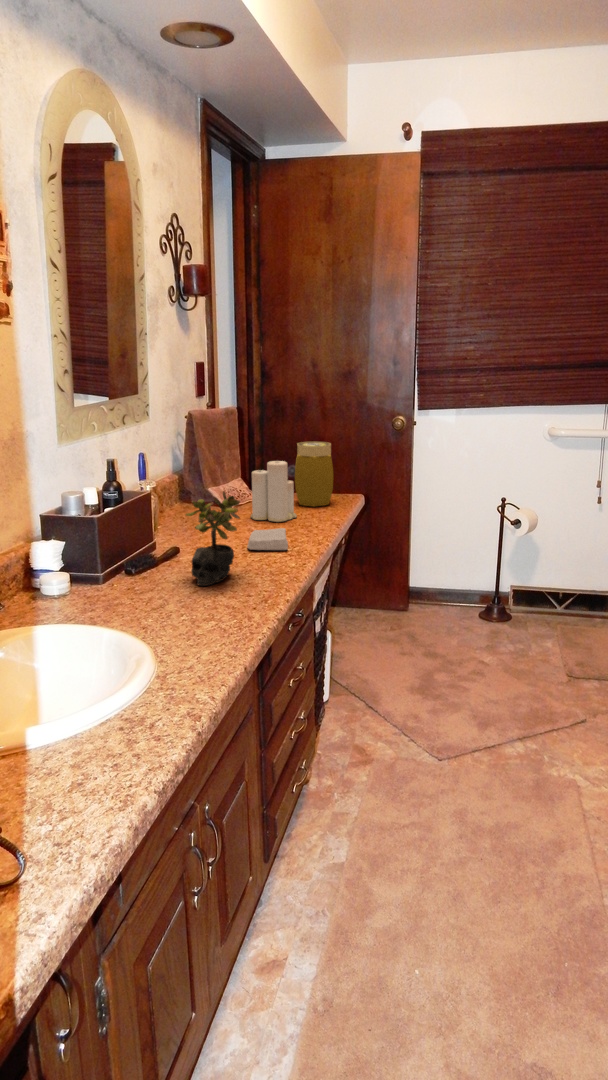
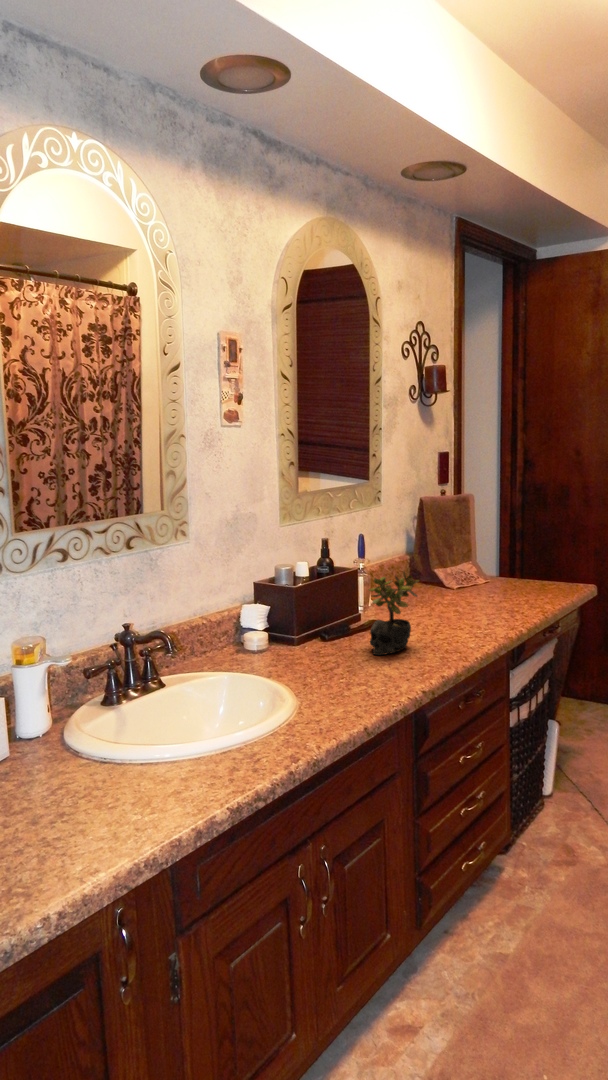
jar: present [295,442,334,507] -> none [516,529,559,593]
candle: present [251,461,297,522] -> none [464,540,509,604]
soap bar: present [247,528,288,550] -> none [440,610,479,631]

